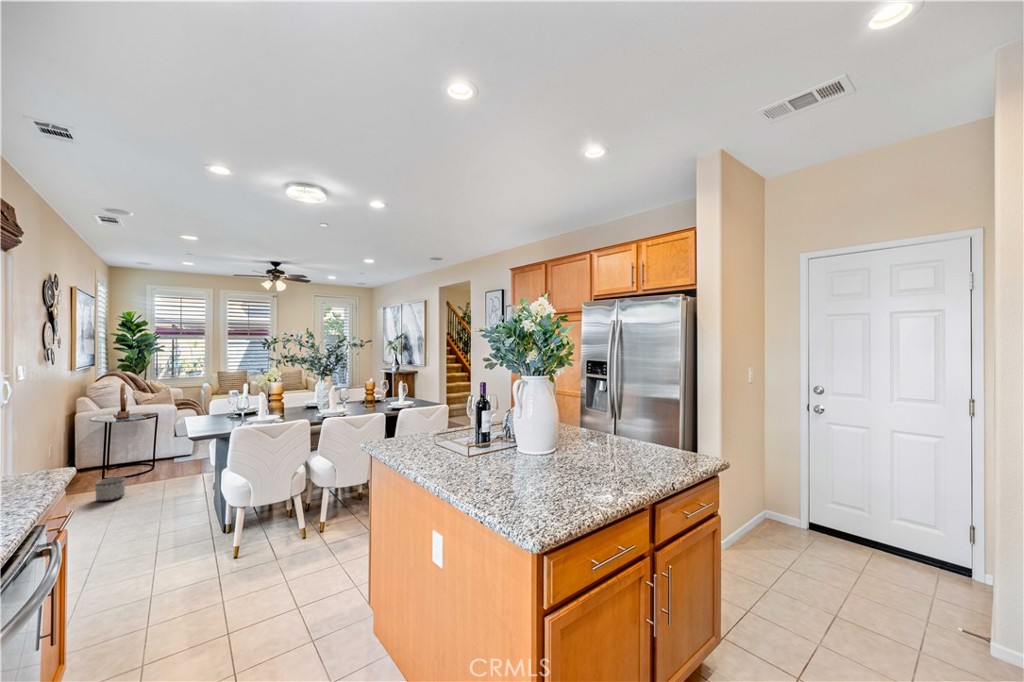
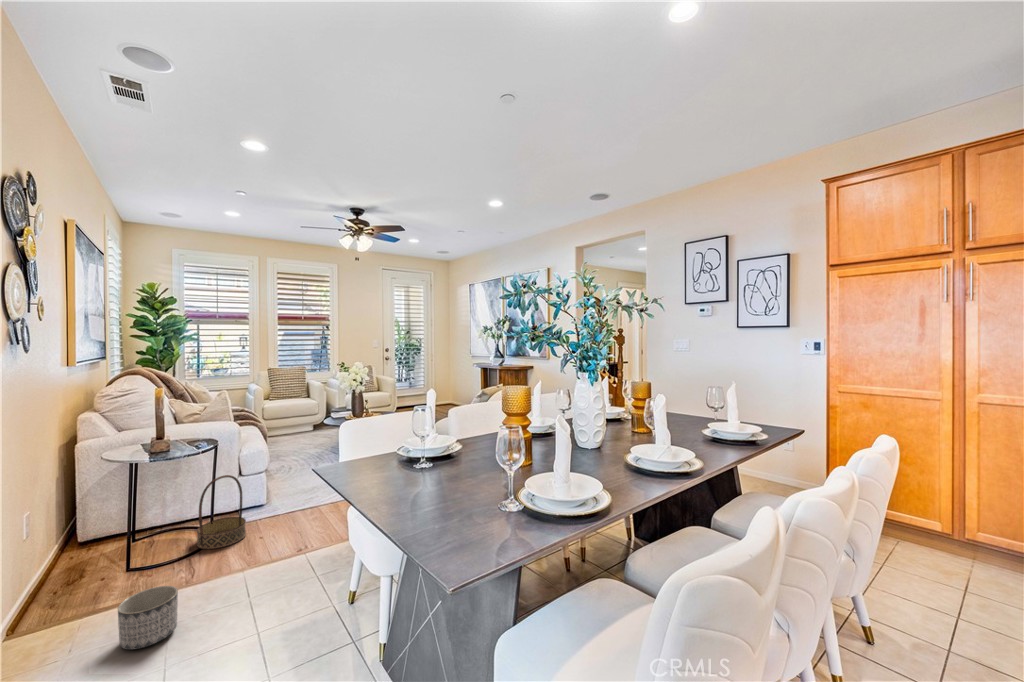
basket: none [144,433,174,473] -> present [197,475,246,549]

